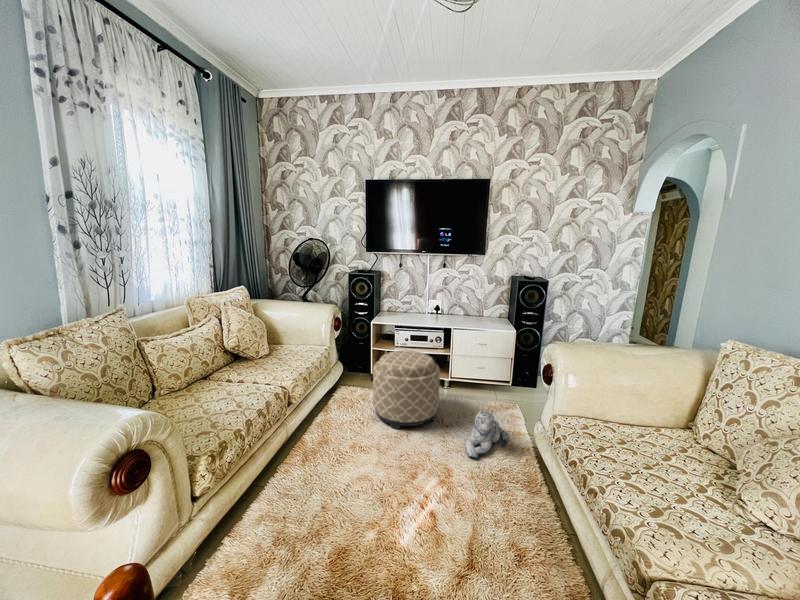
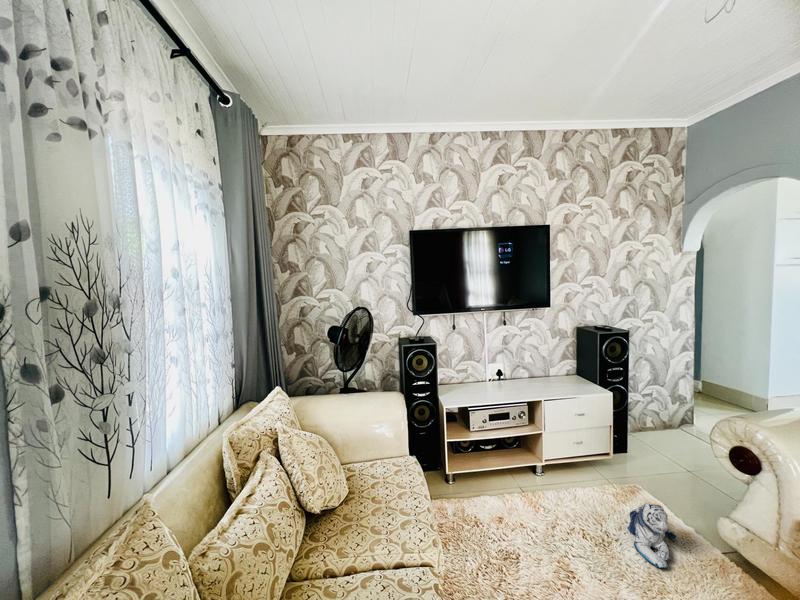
ottoman: present [373,351,440,429] -> none [487,437,575,547]

